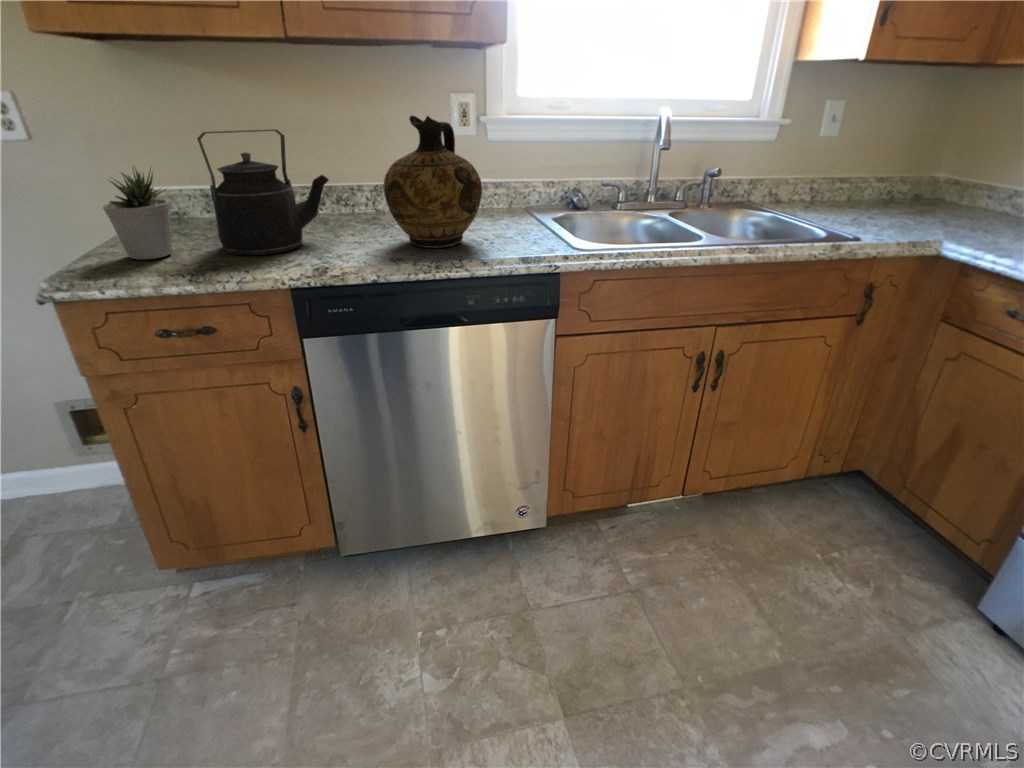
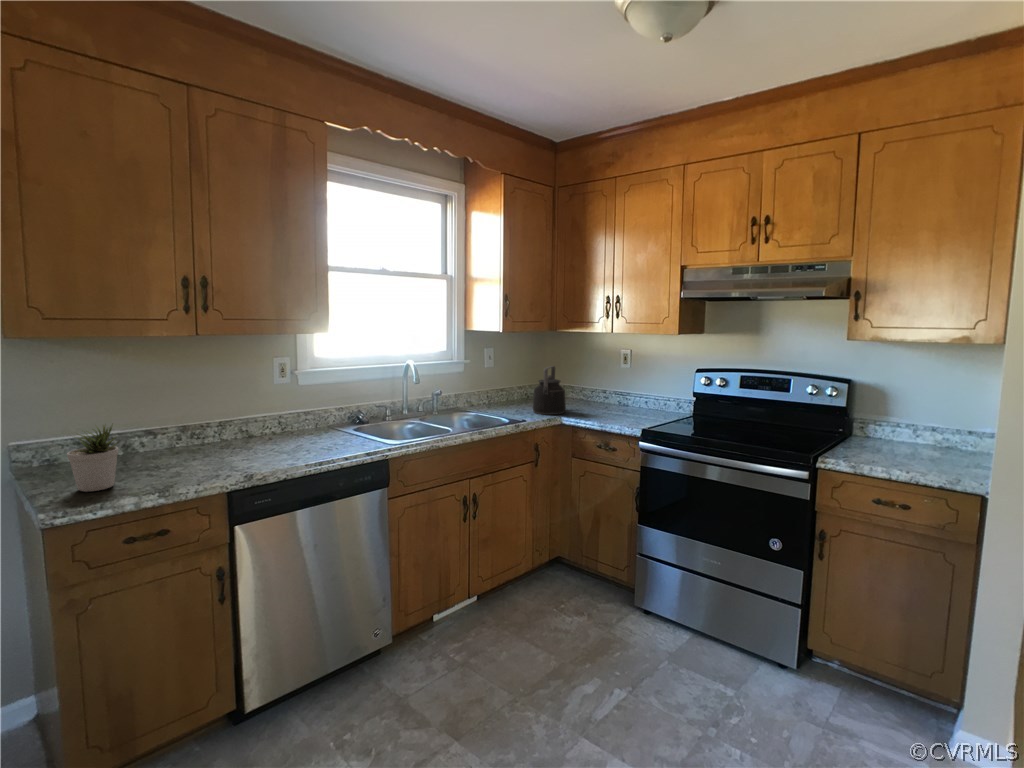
ceramic jug: present [384,116,482,248] -> none [265,377,332,456]
kettle: present [197,129,329,255] -> present [533,366,566,415]

